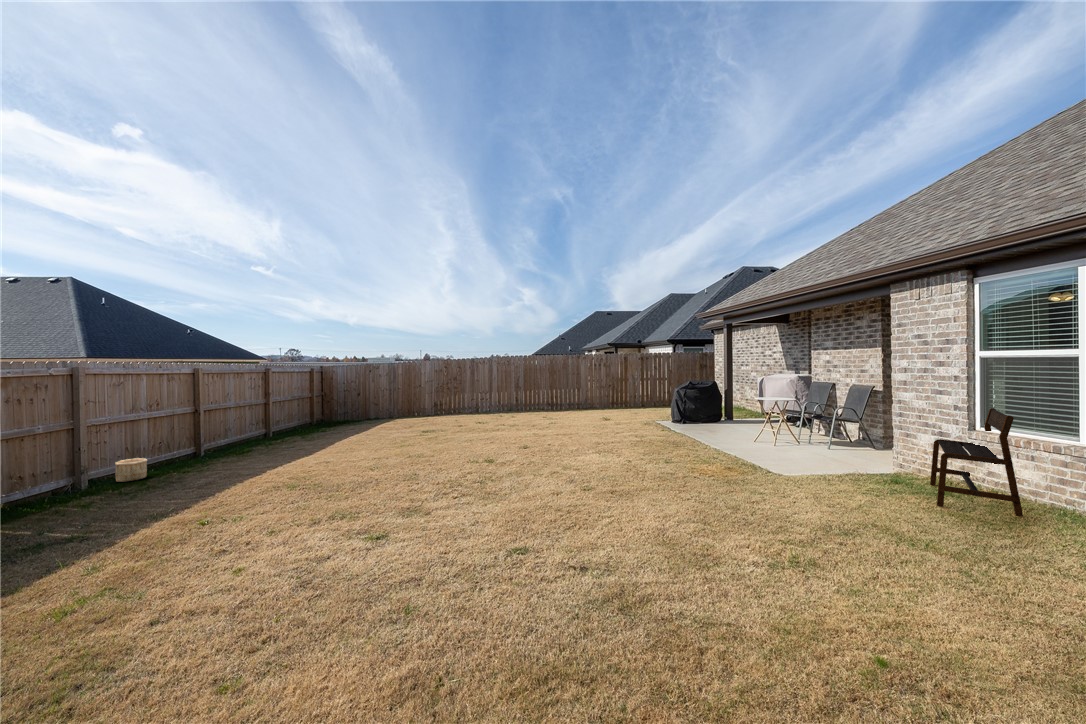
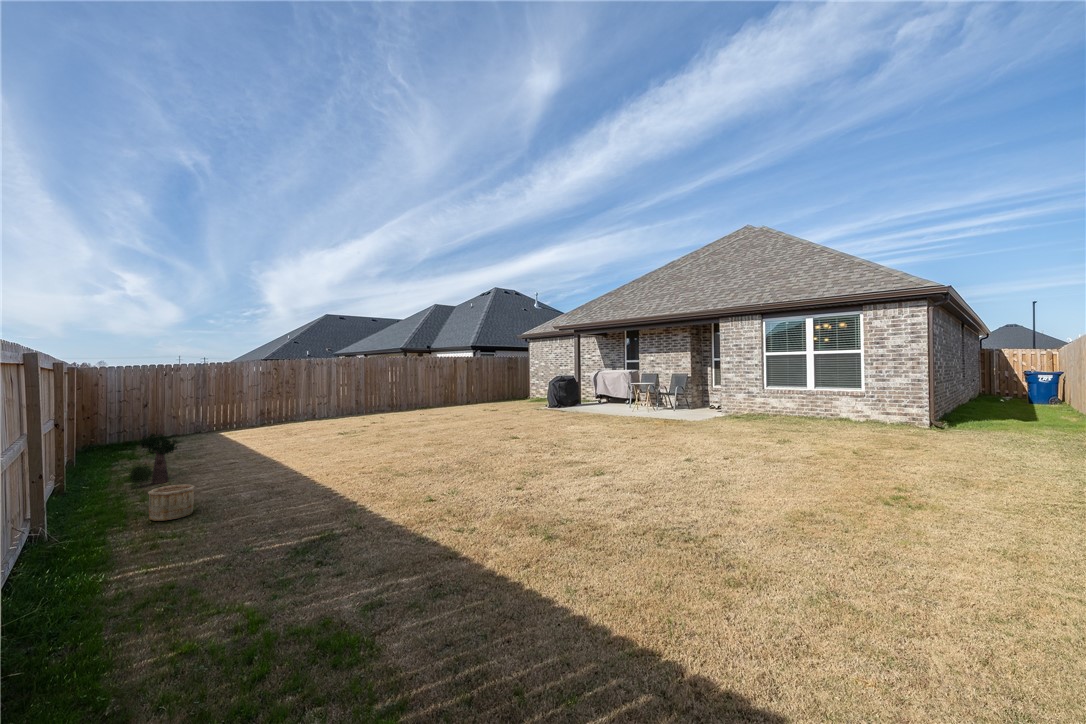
bench: present [930,408,1023,516] -> none [749,378,799,422]
potted plant: none [208,418,244,454] -> present [129,434,177,487]

